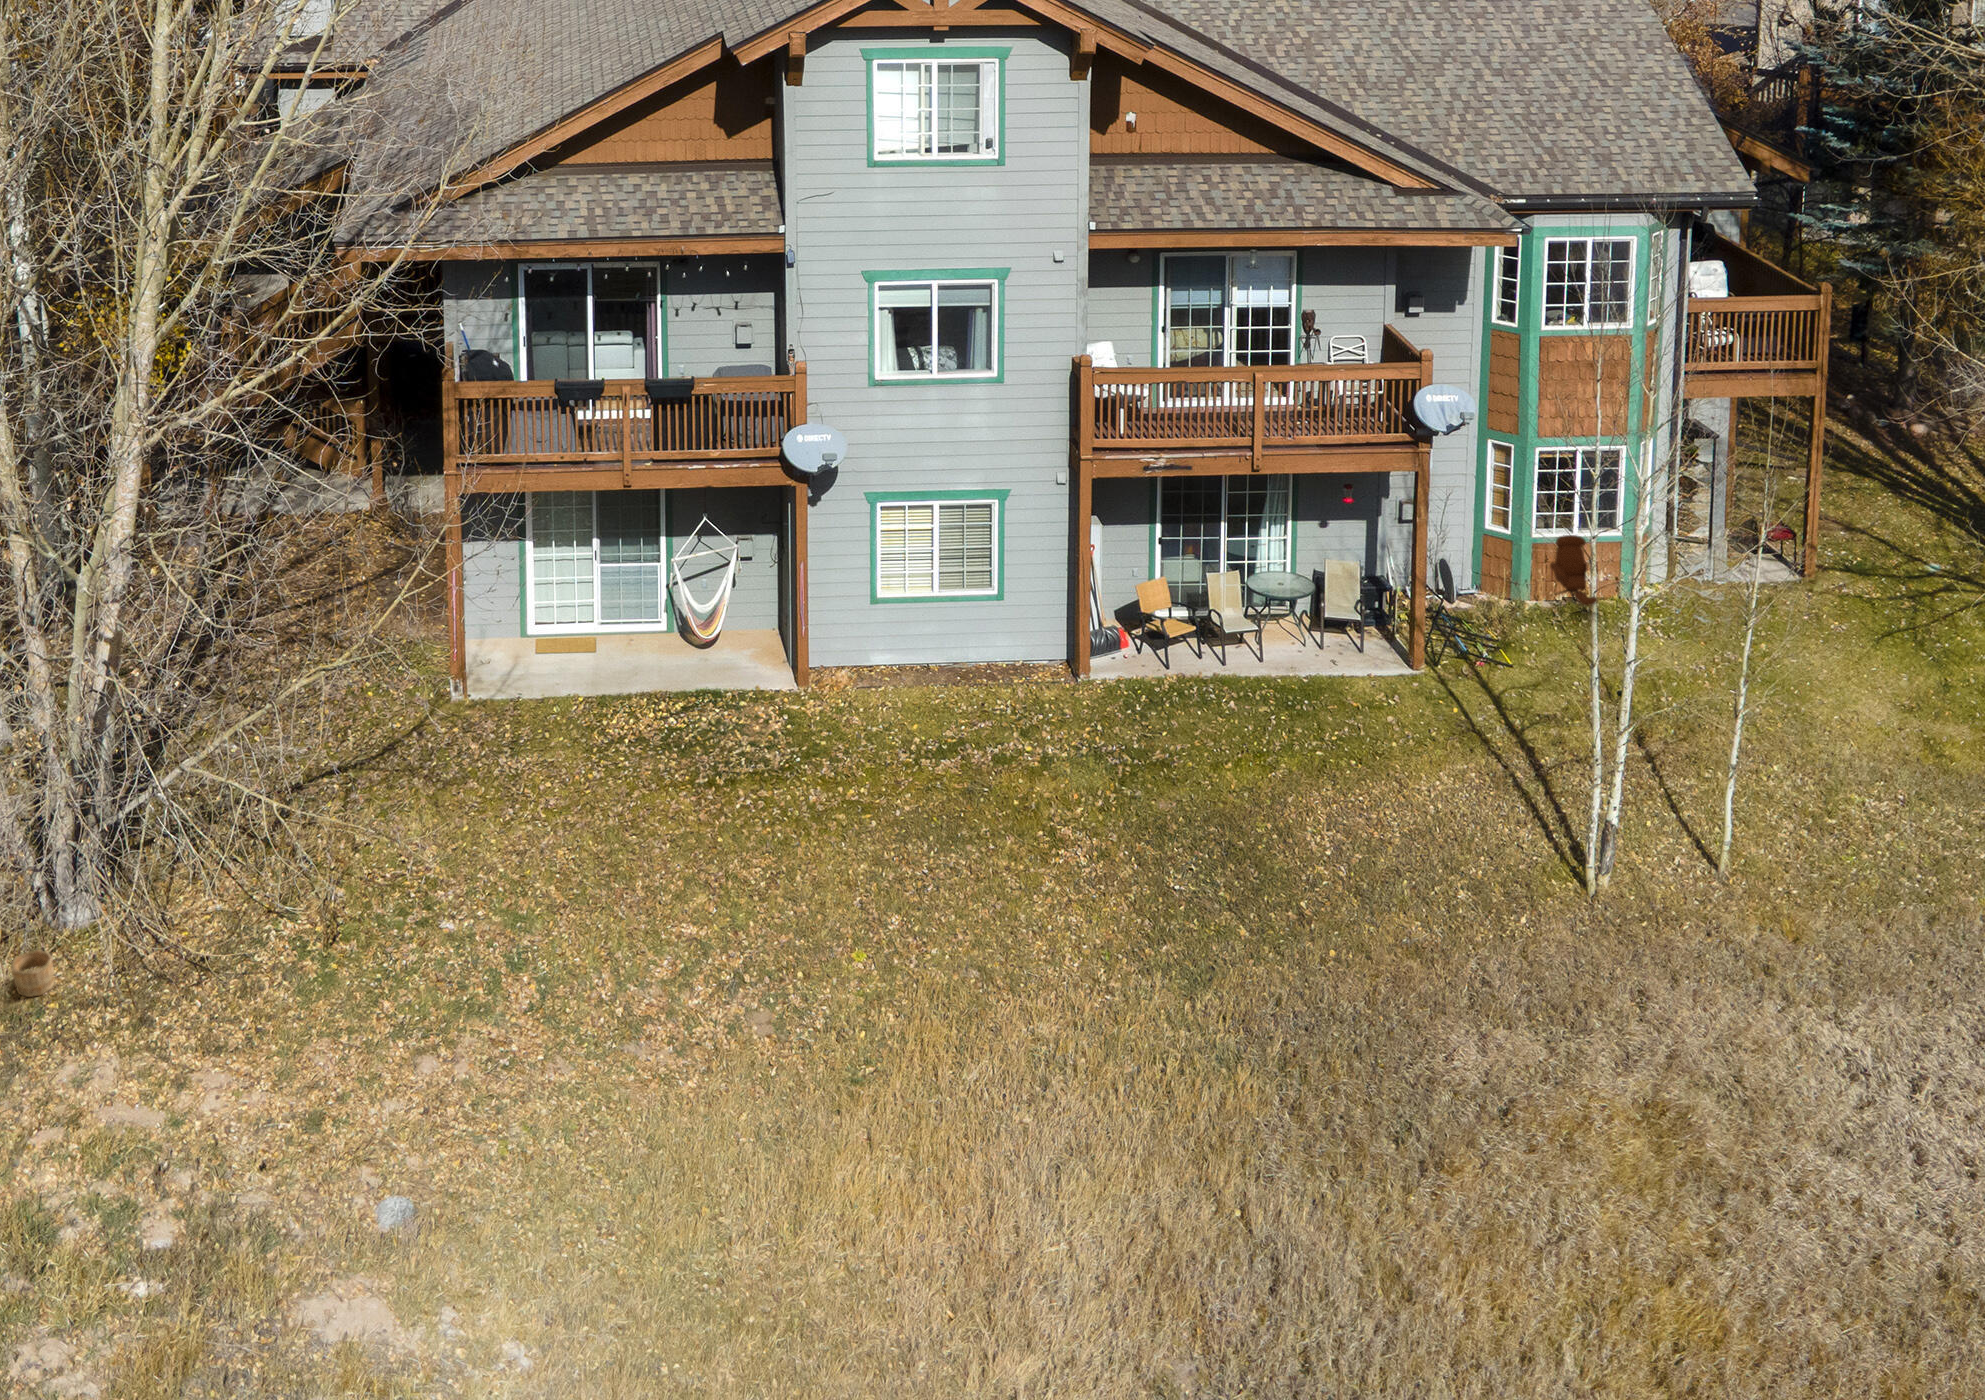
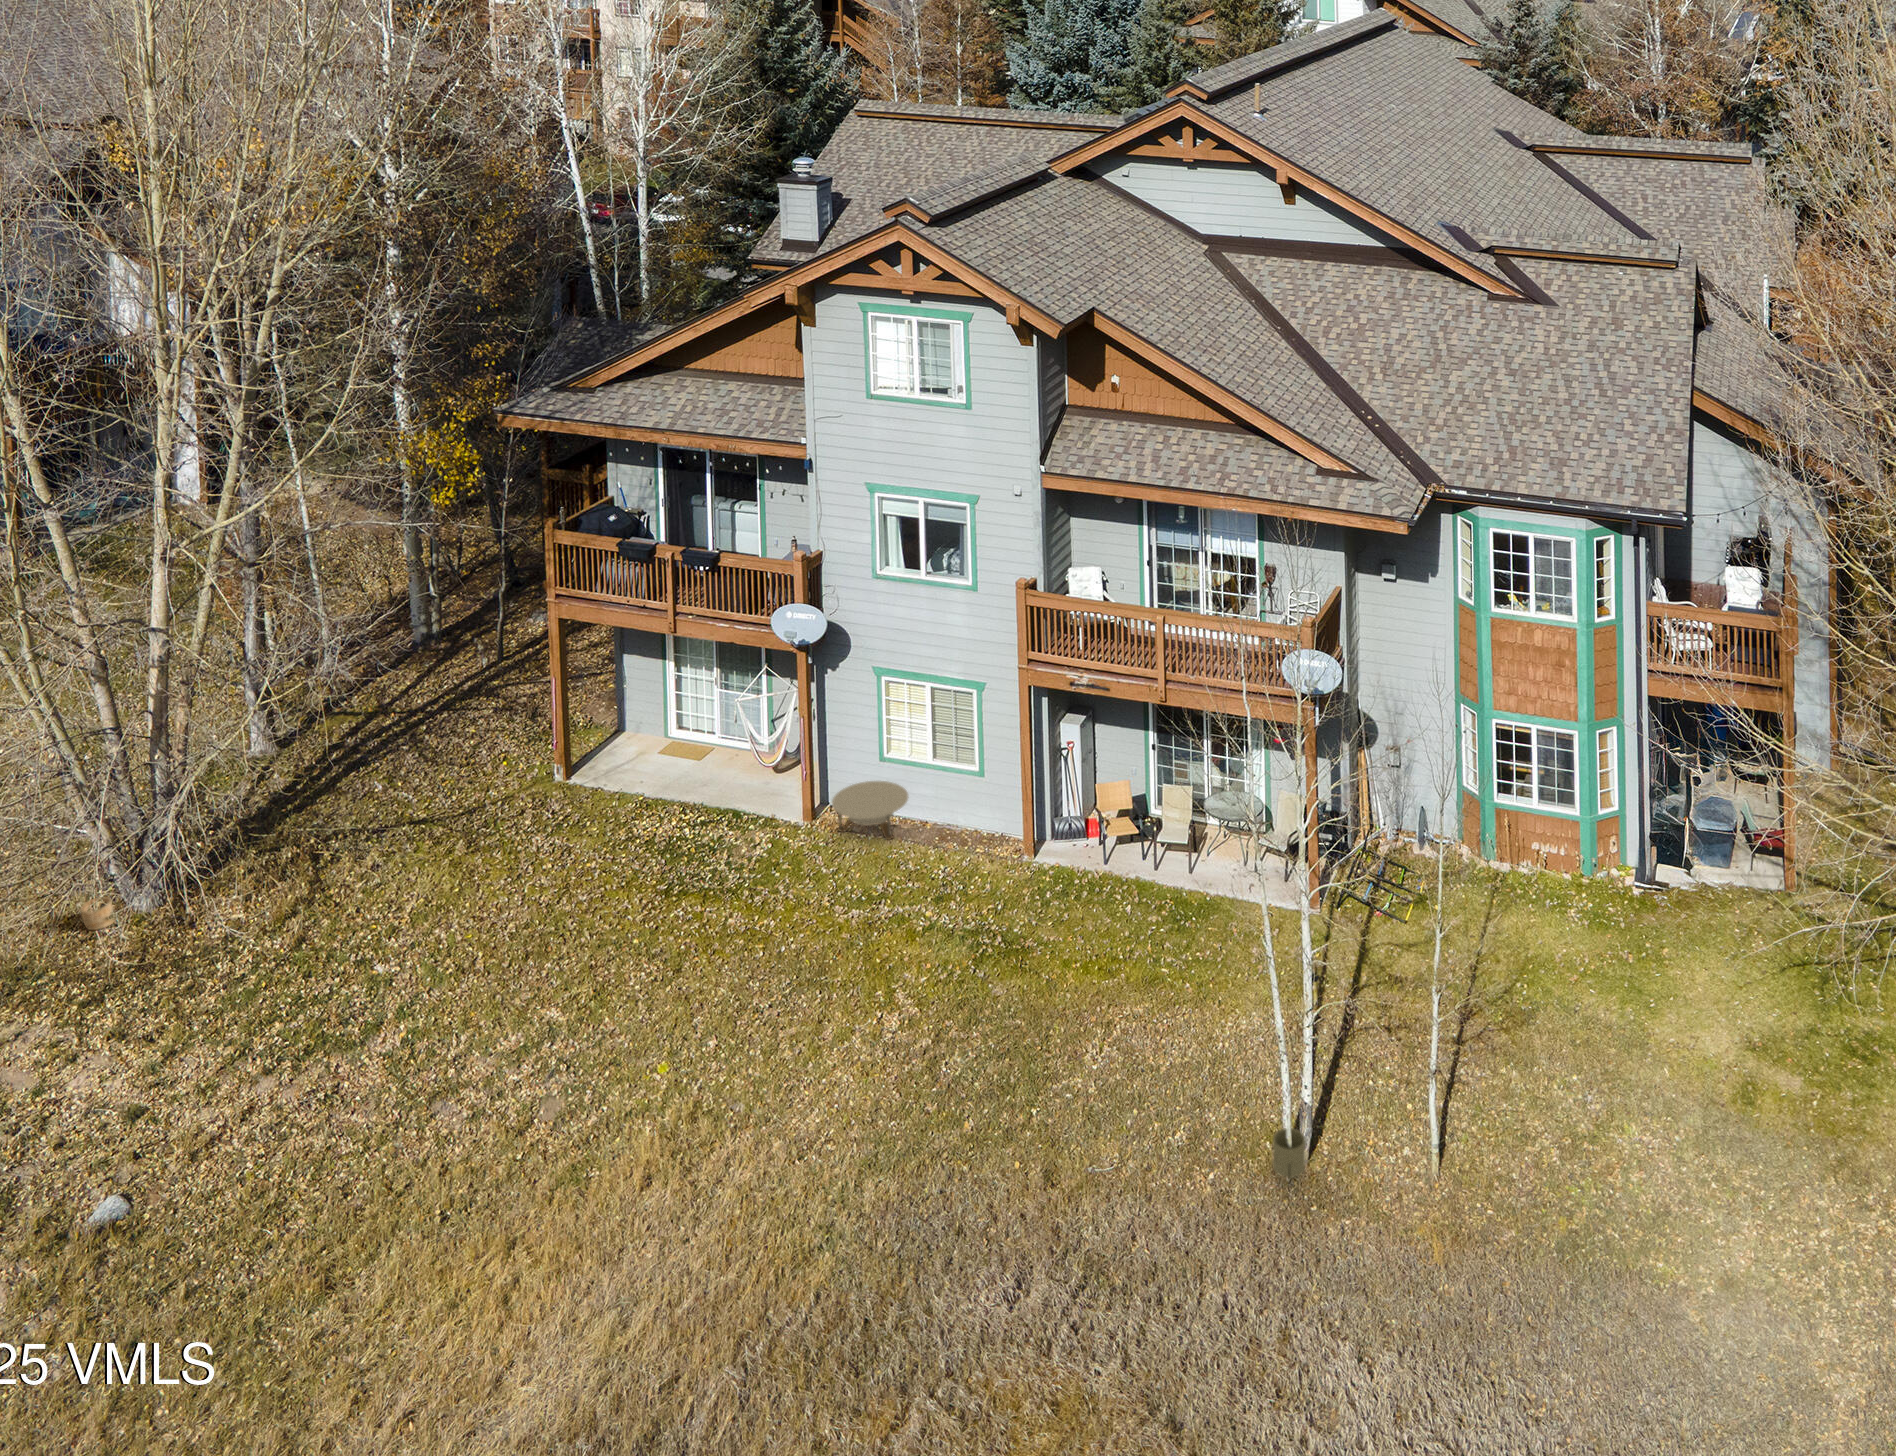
lounge chair: present [1550,535,1598,616] -> none [1492,811,1539,898]
round table: none [849,628,940,695] -> present [832,781,909,839]
planter: none [1639,841,1680,901] -> present [1272,1129,1306,1178]

